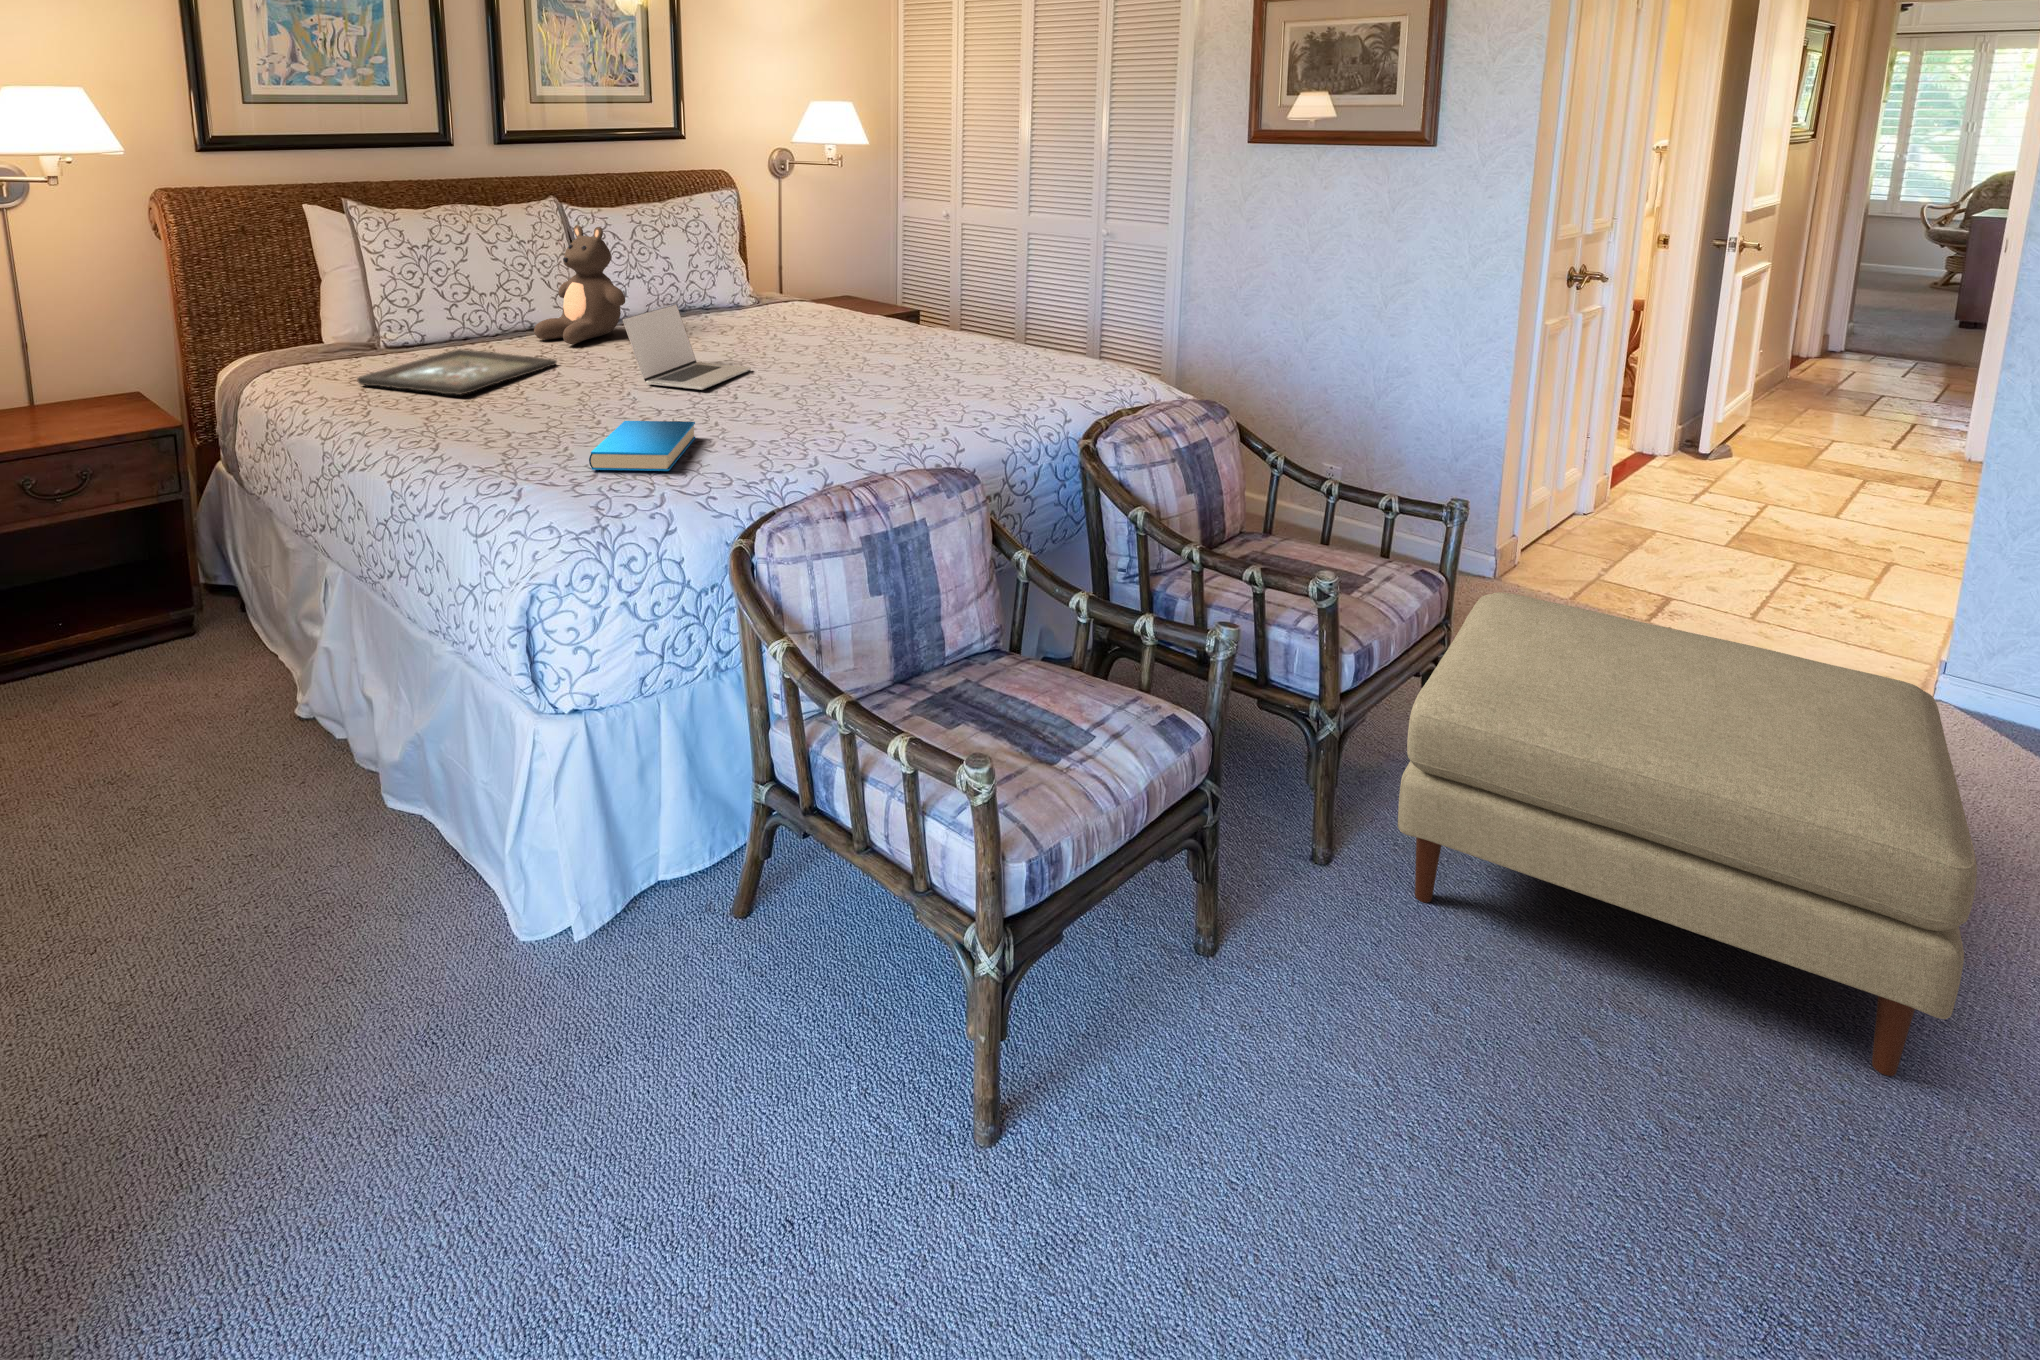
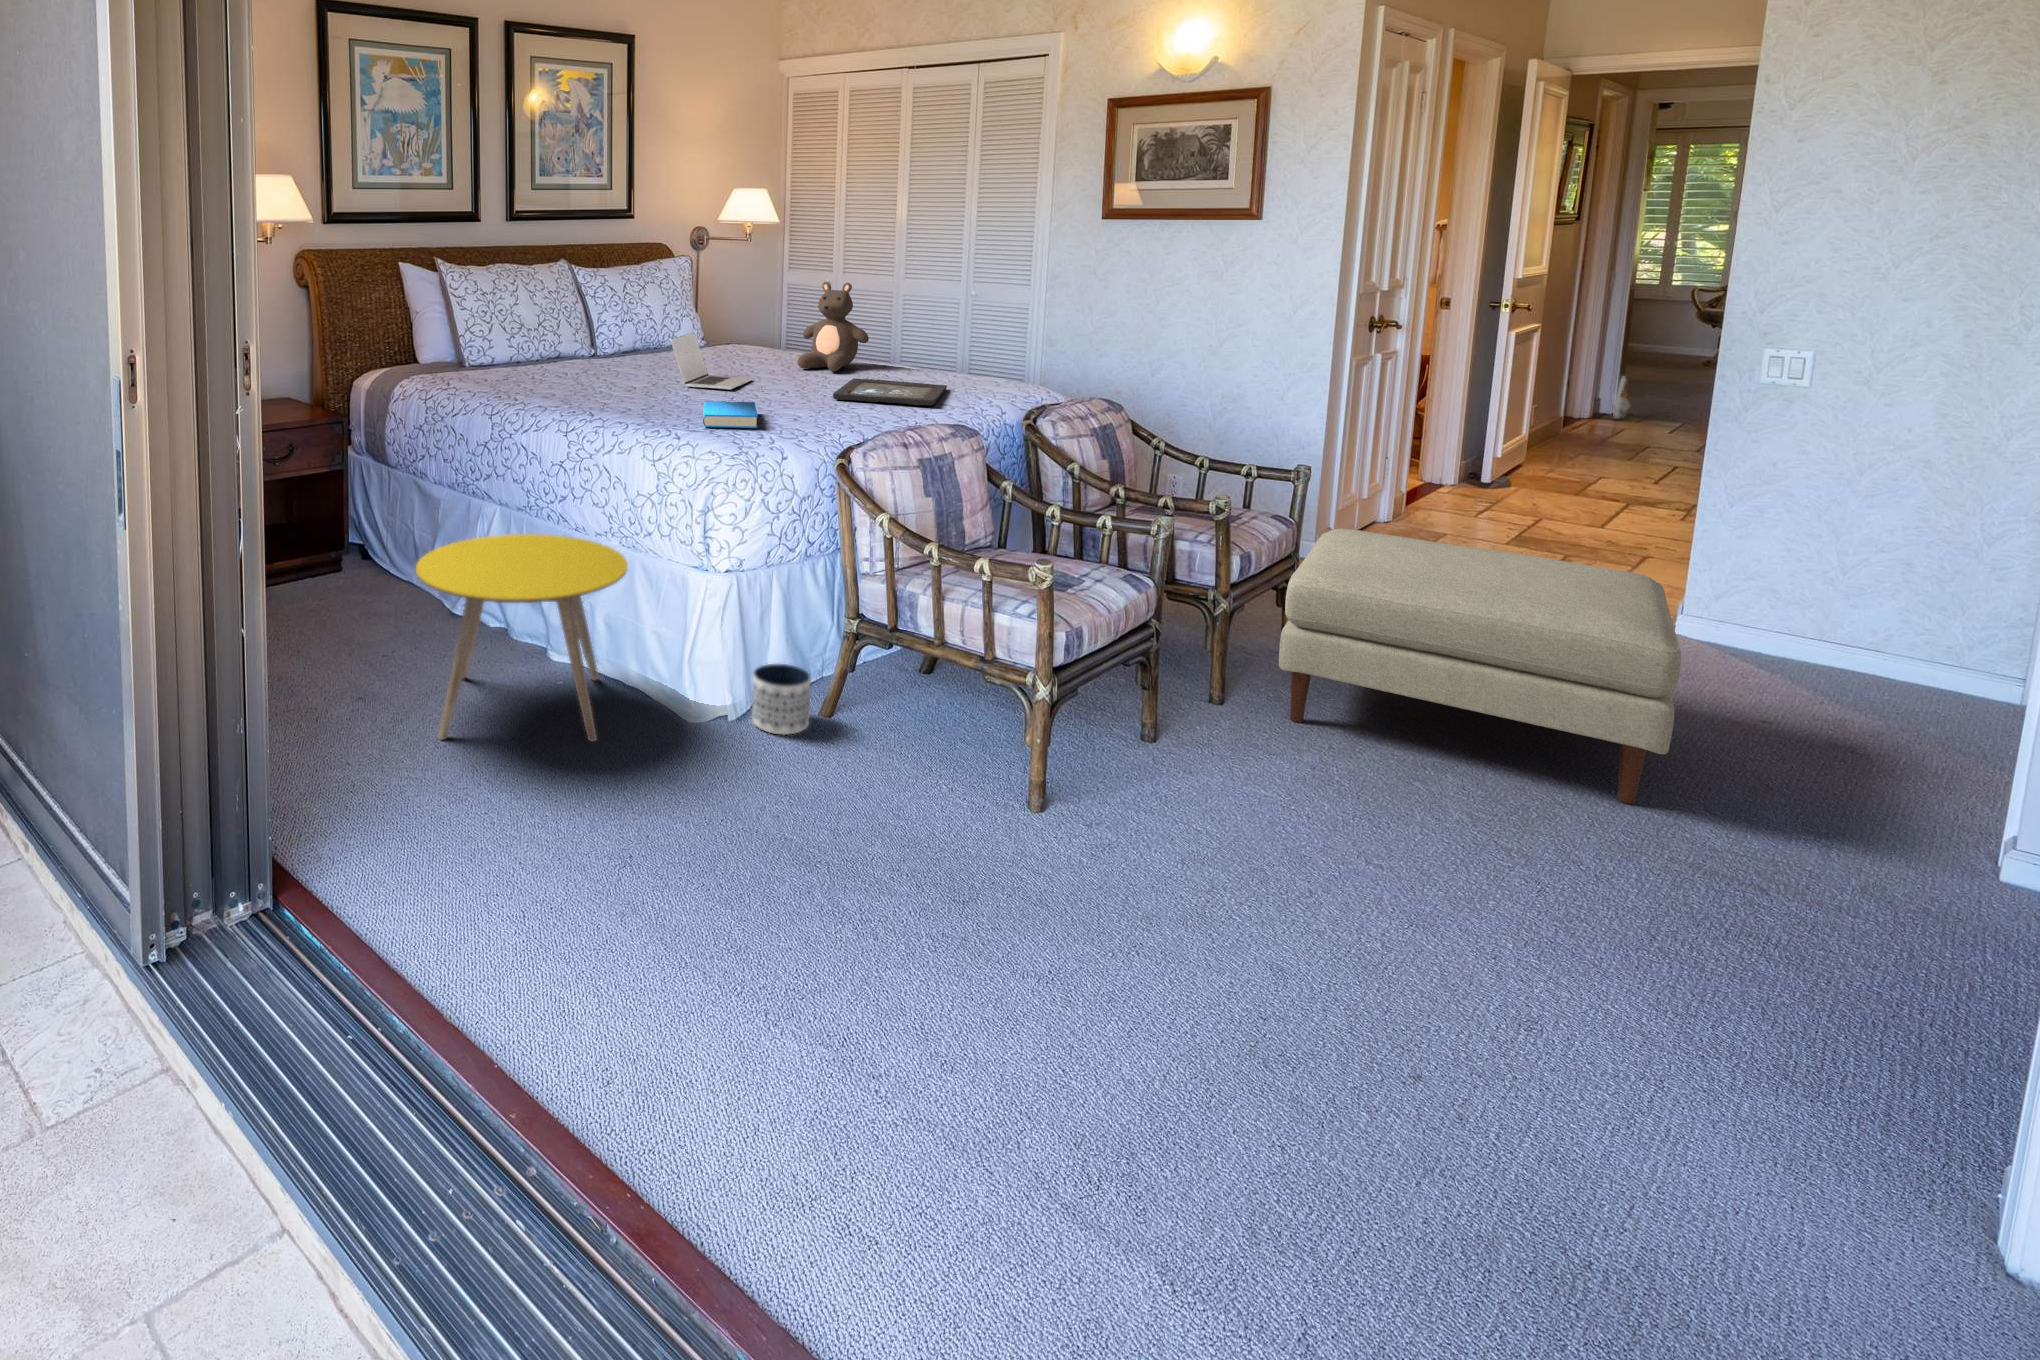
teddy bear: present [534,225,625,344] -> present [797,282,869,371]
bag: none [1843,311,1862,359] -> present [1612,377,1630,419]
tray: present [357,349,557,395] -> present [833,378,947,405]
side table: none [44,635,431,1008] -> present [416,534,628,742]
planter: none [609,843,700,967] -> present [752,664,810,735]

